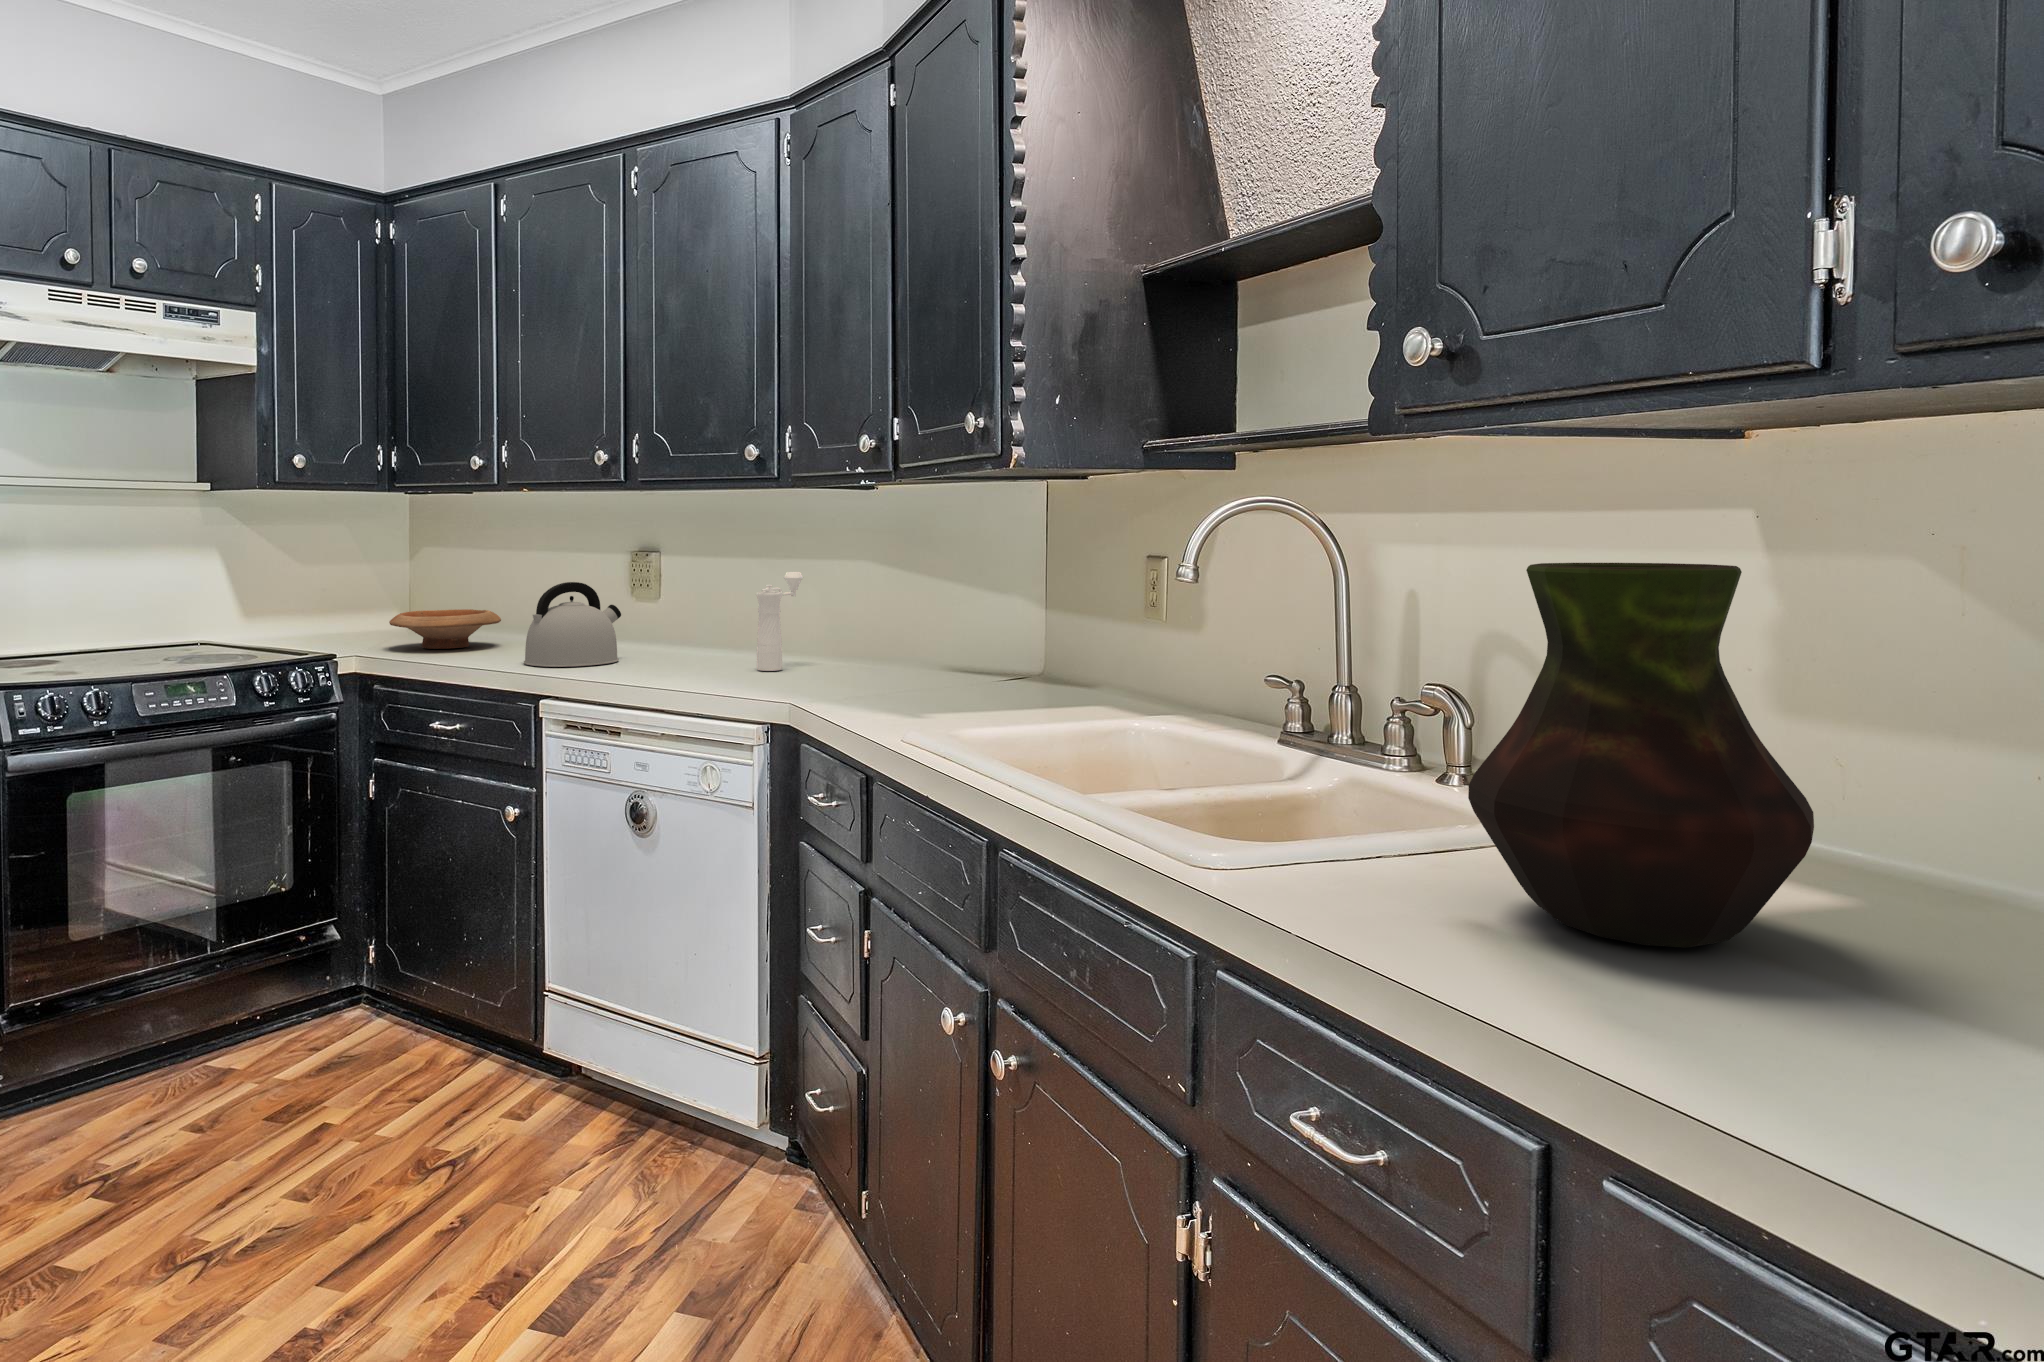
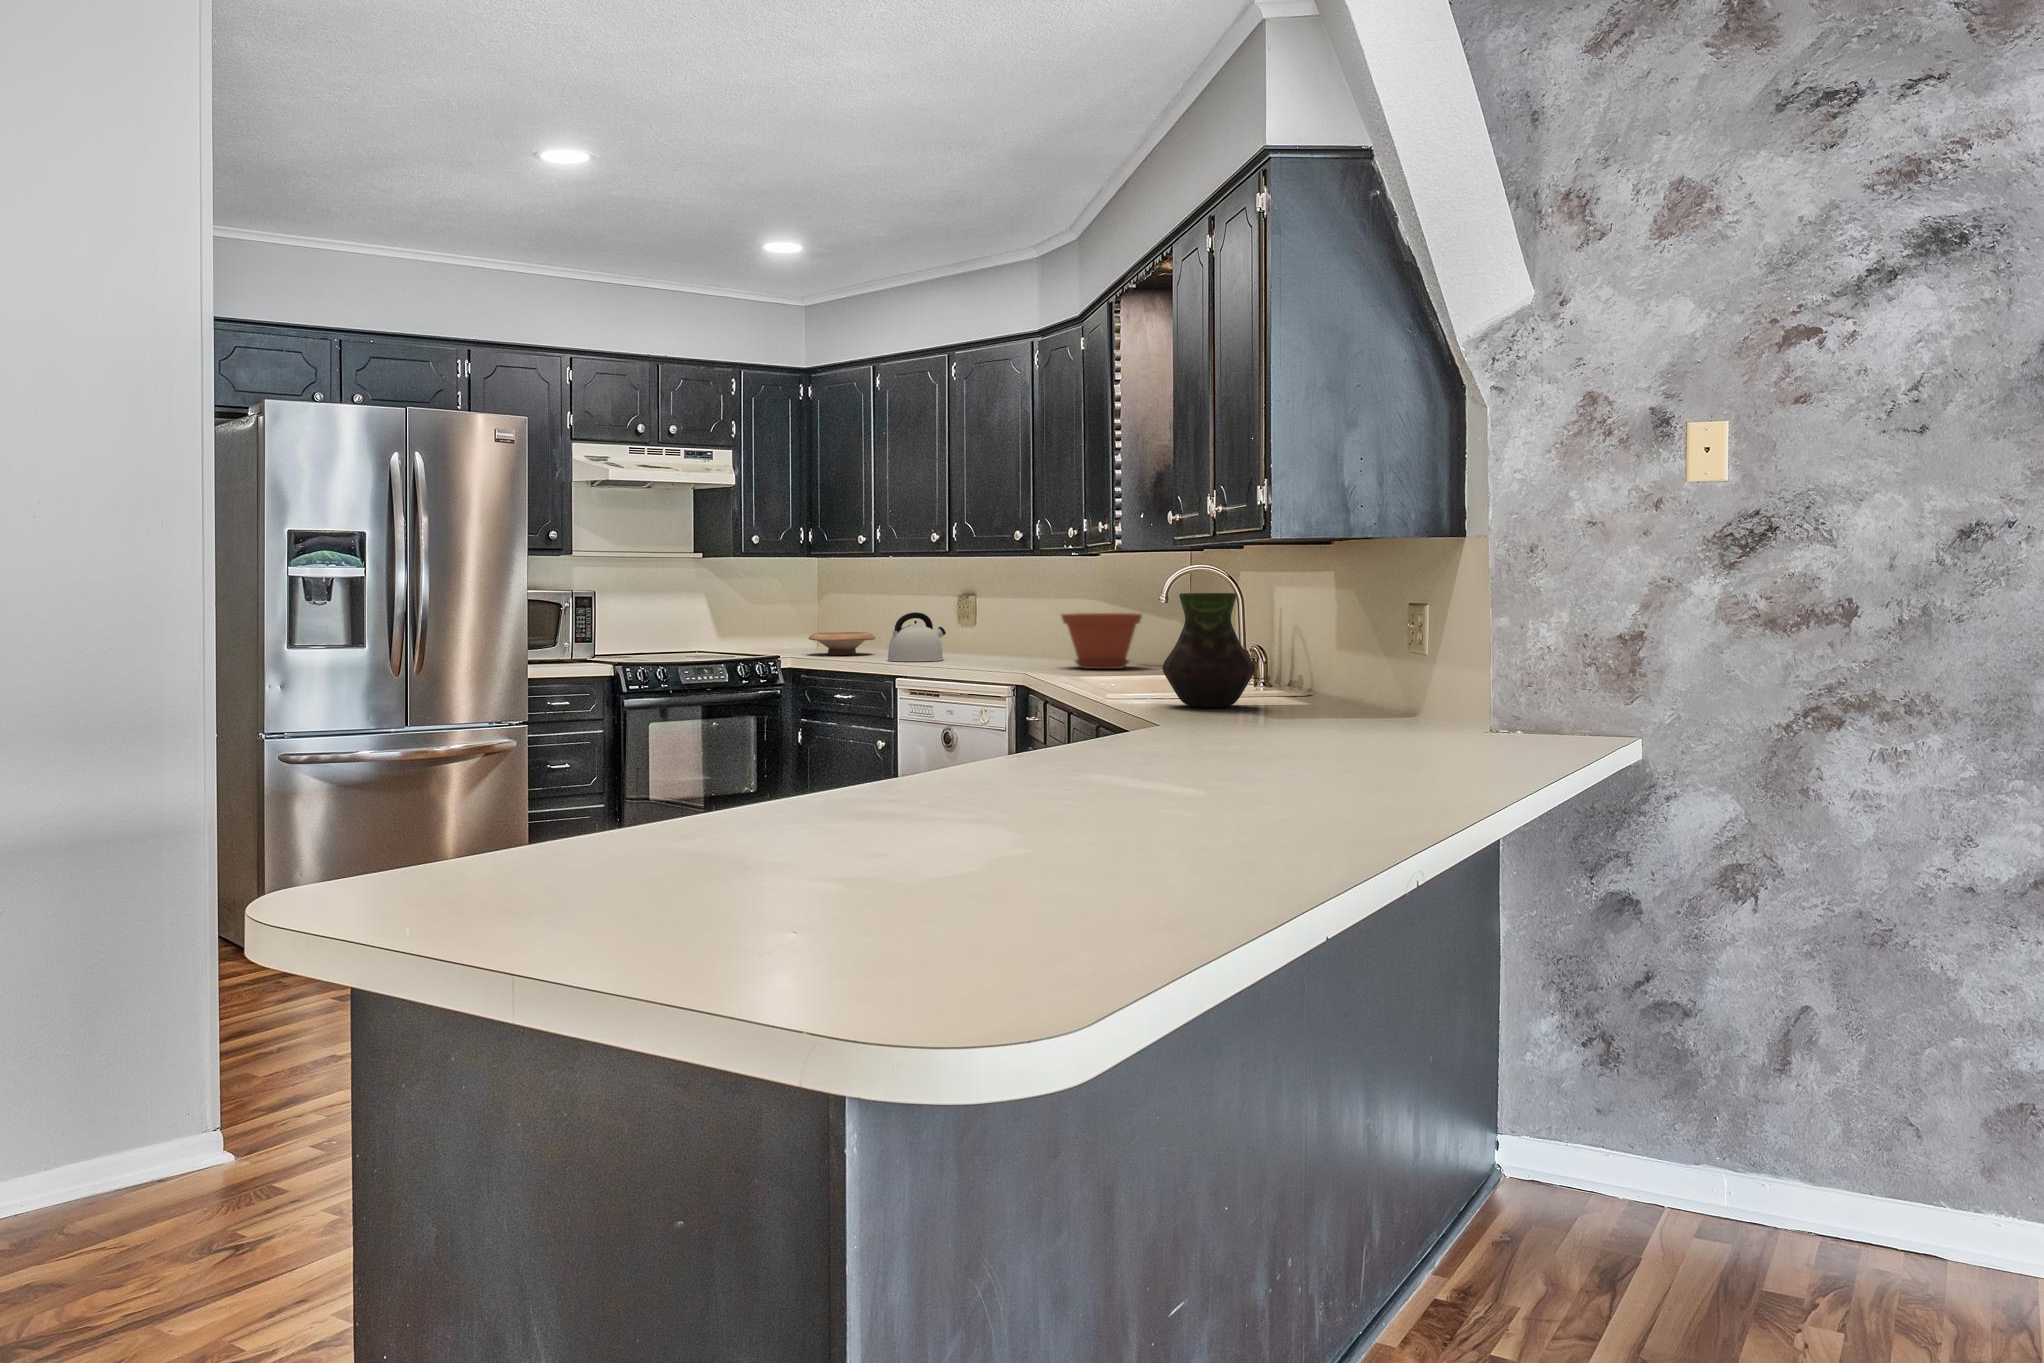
pepper mill: present [756,572,803,671] -> none [1020,607,1052,664]
plant pot: none [839,584,980,685] -> present [1061,613,1142,669]

